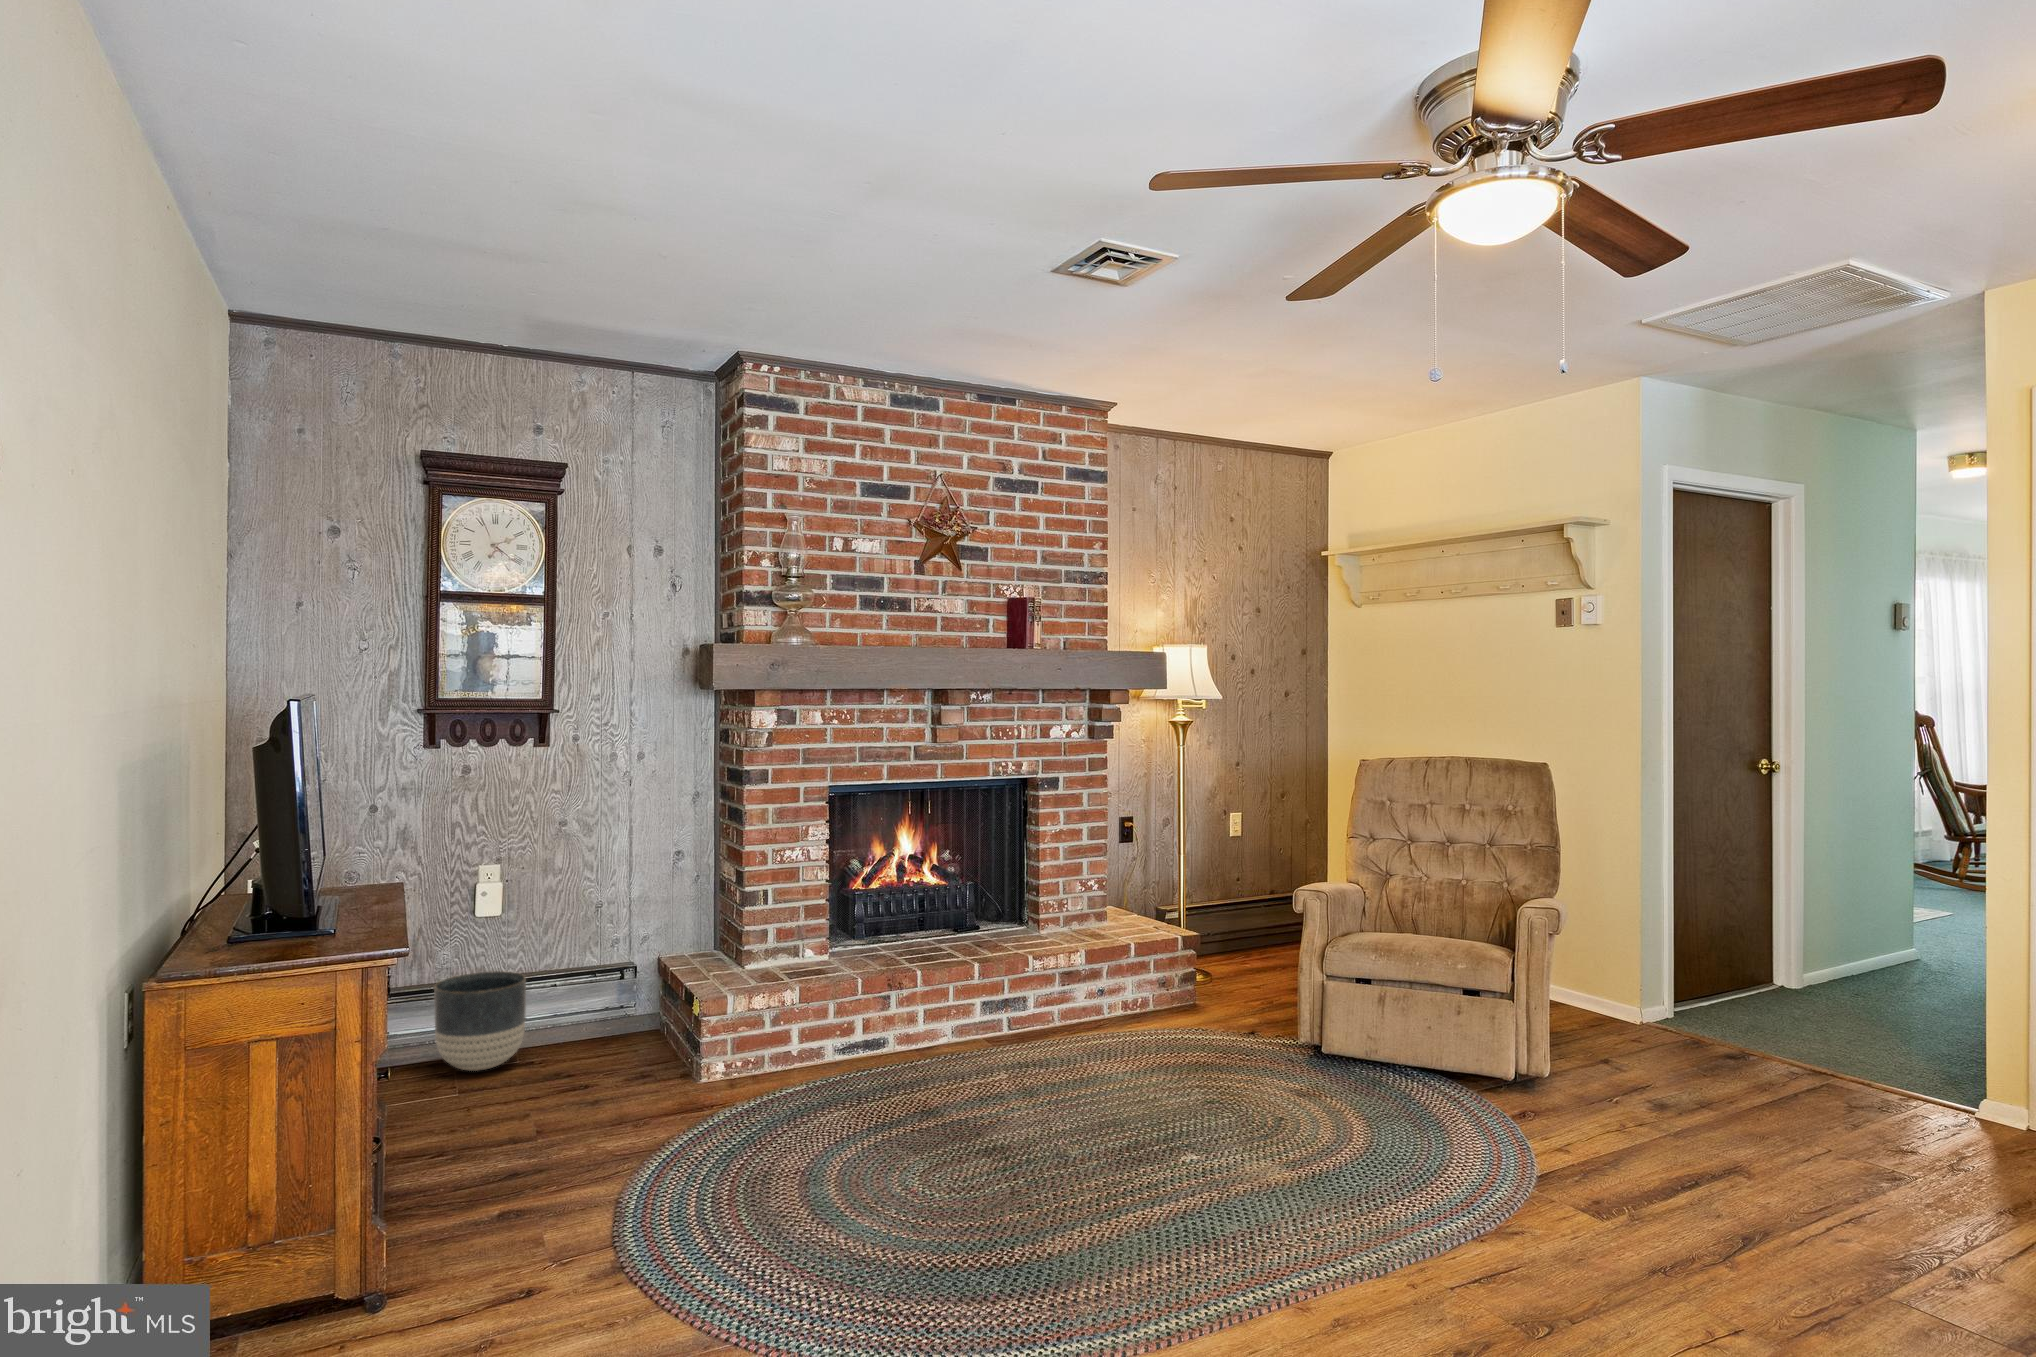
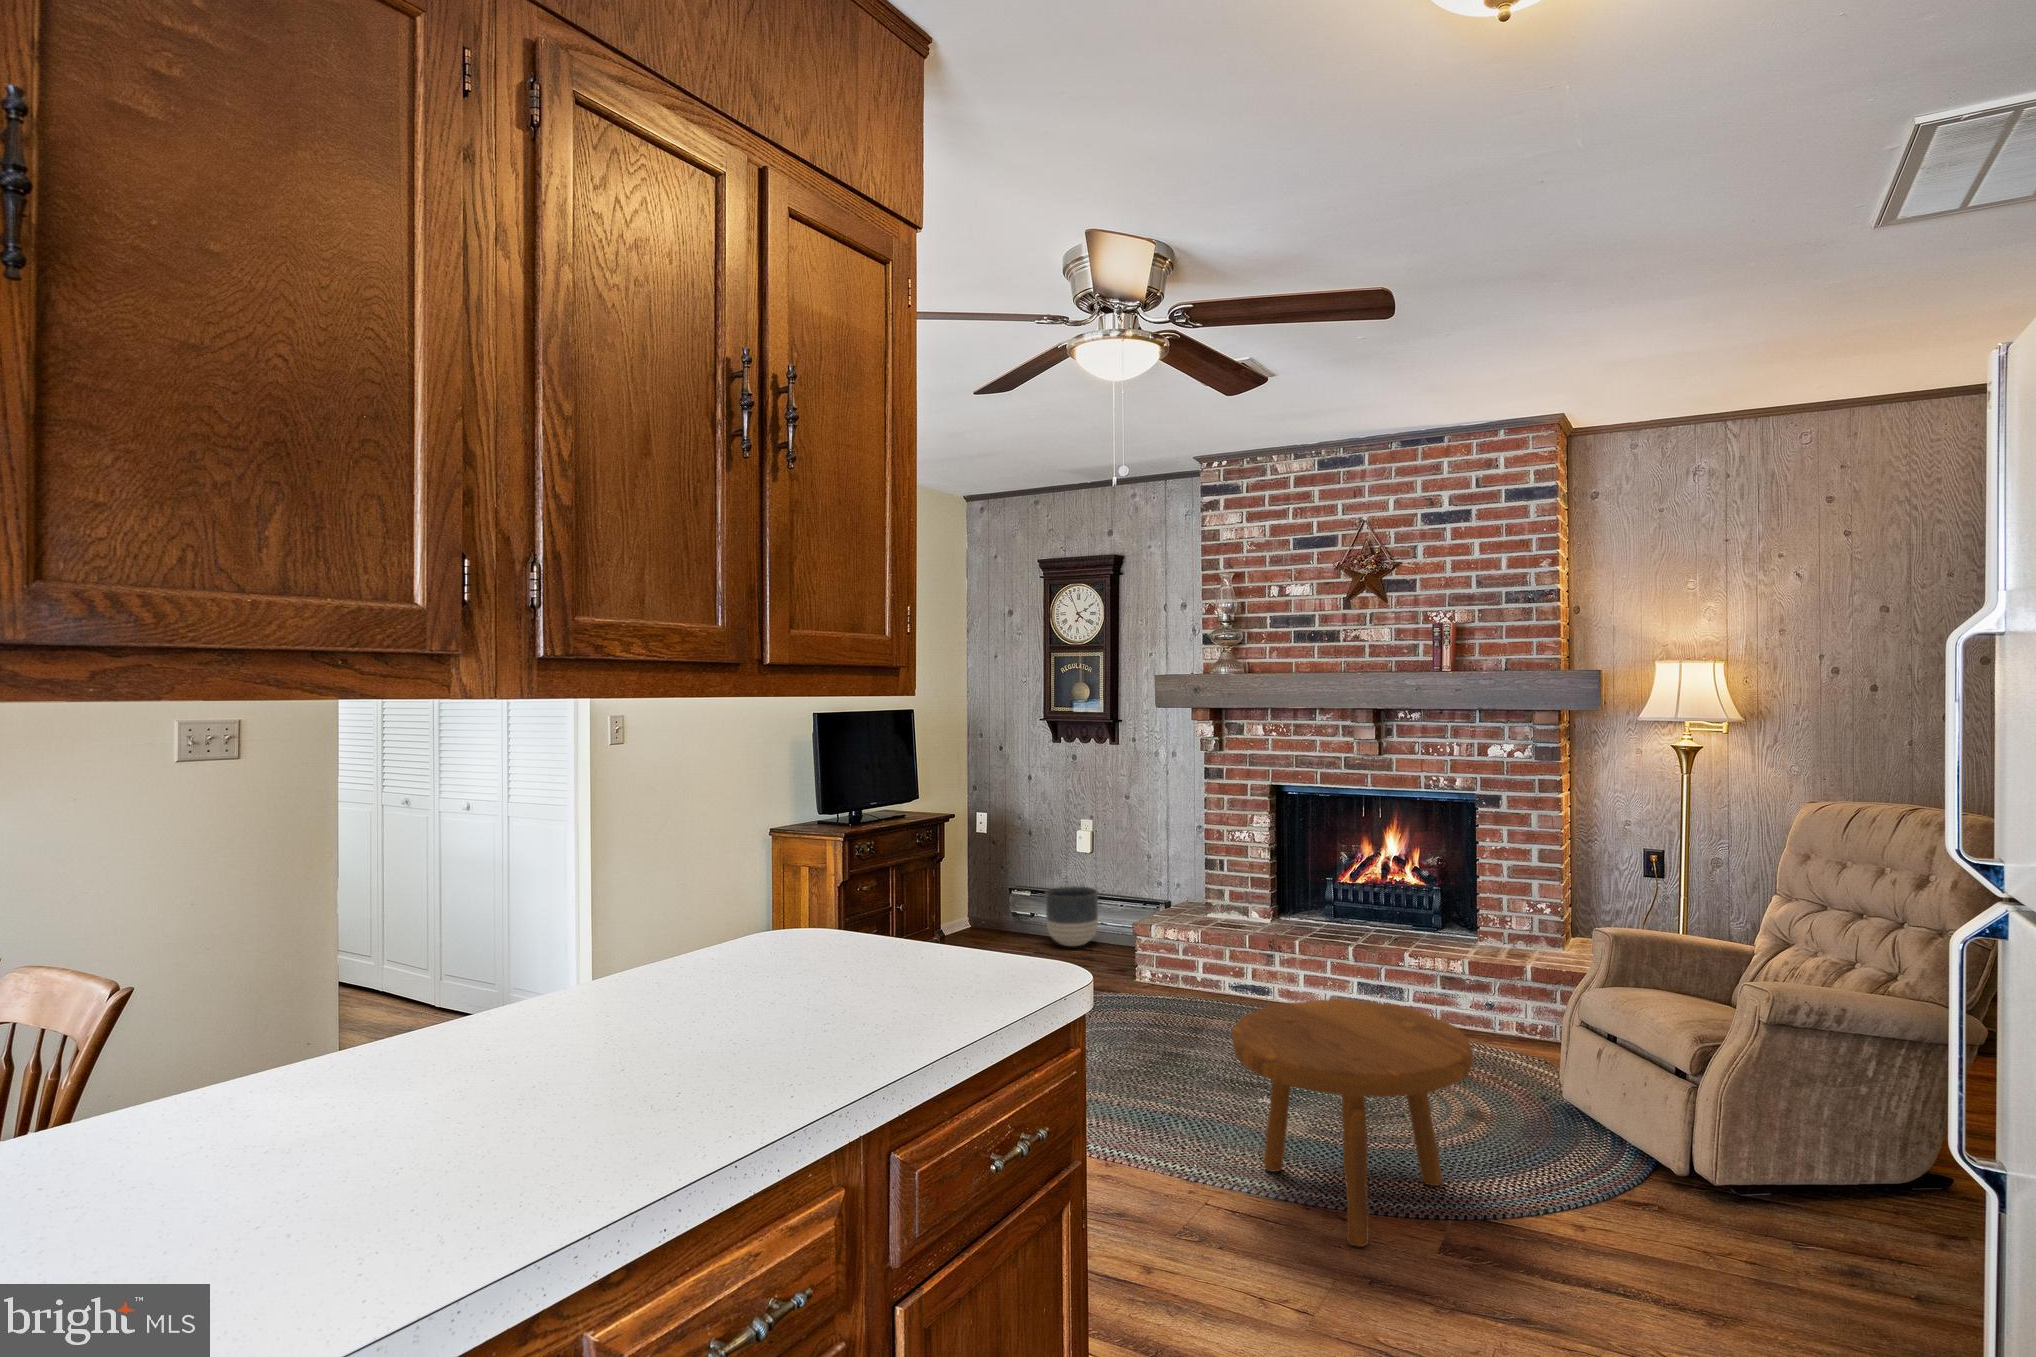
footstool: none [1269,976,1520,1209] -> present [1231,999,1474,1247]

